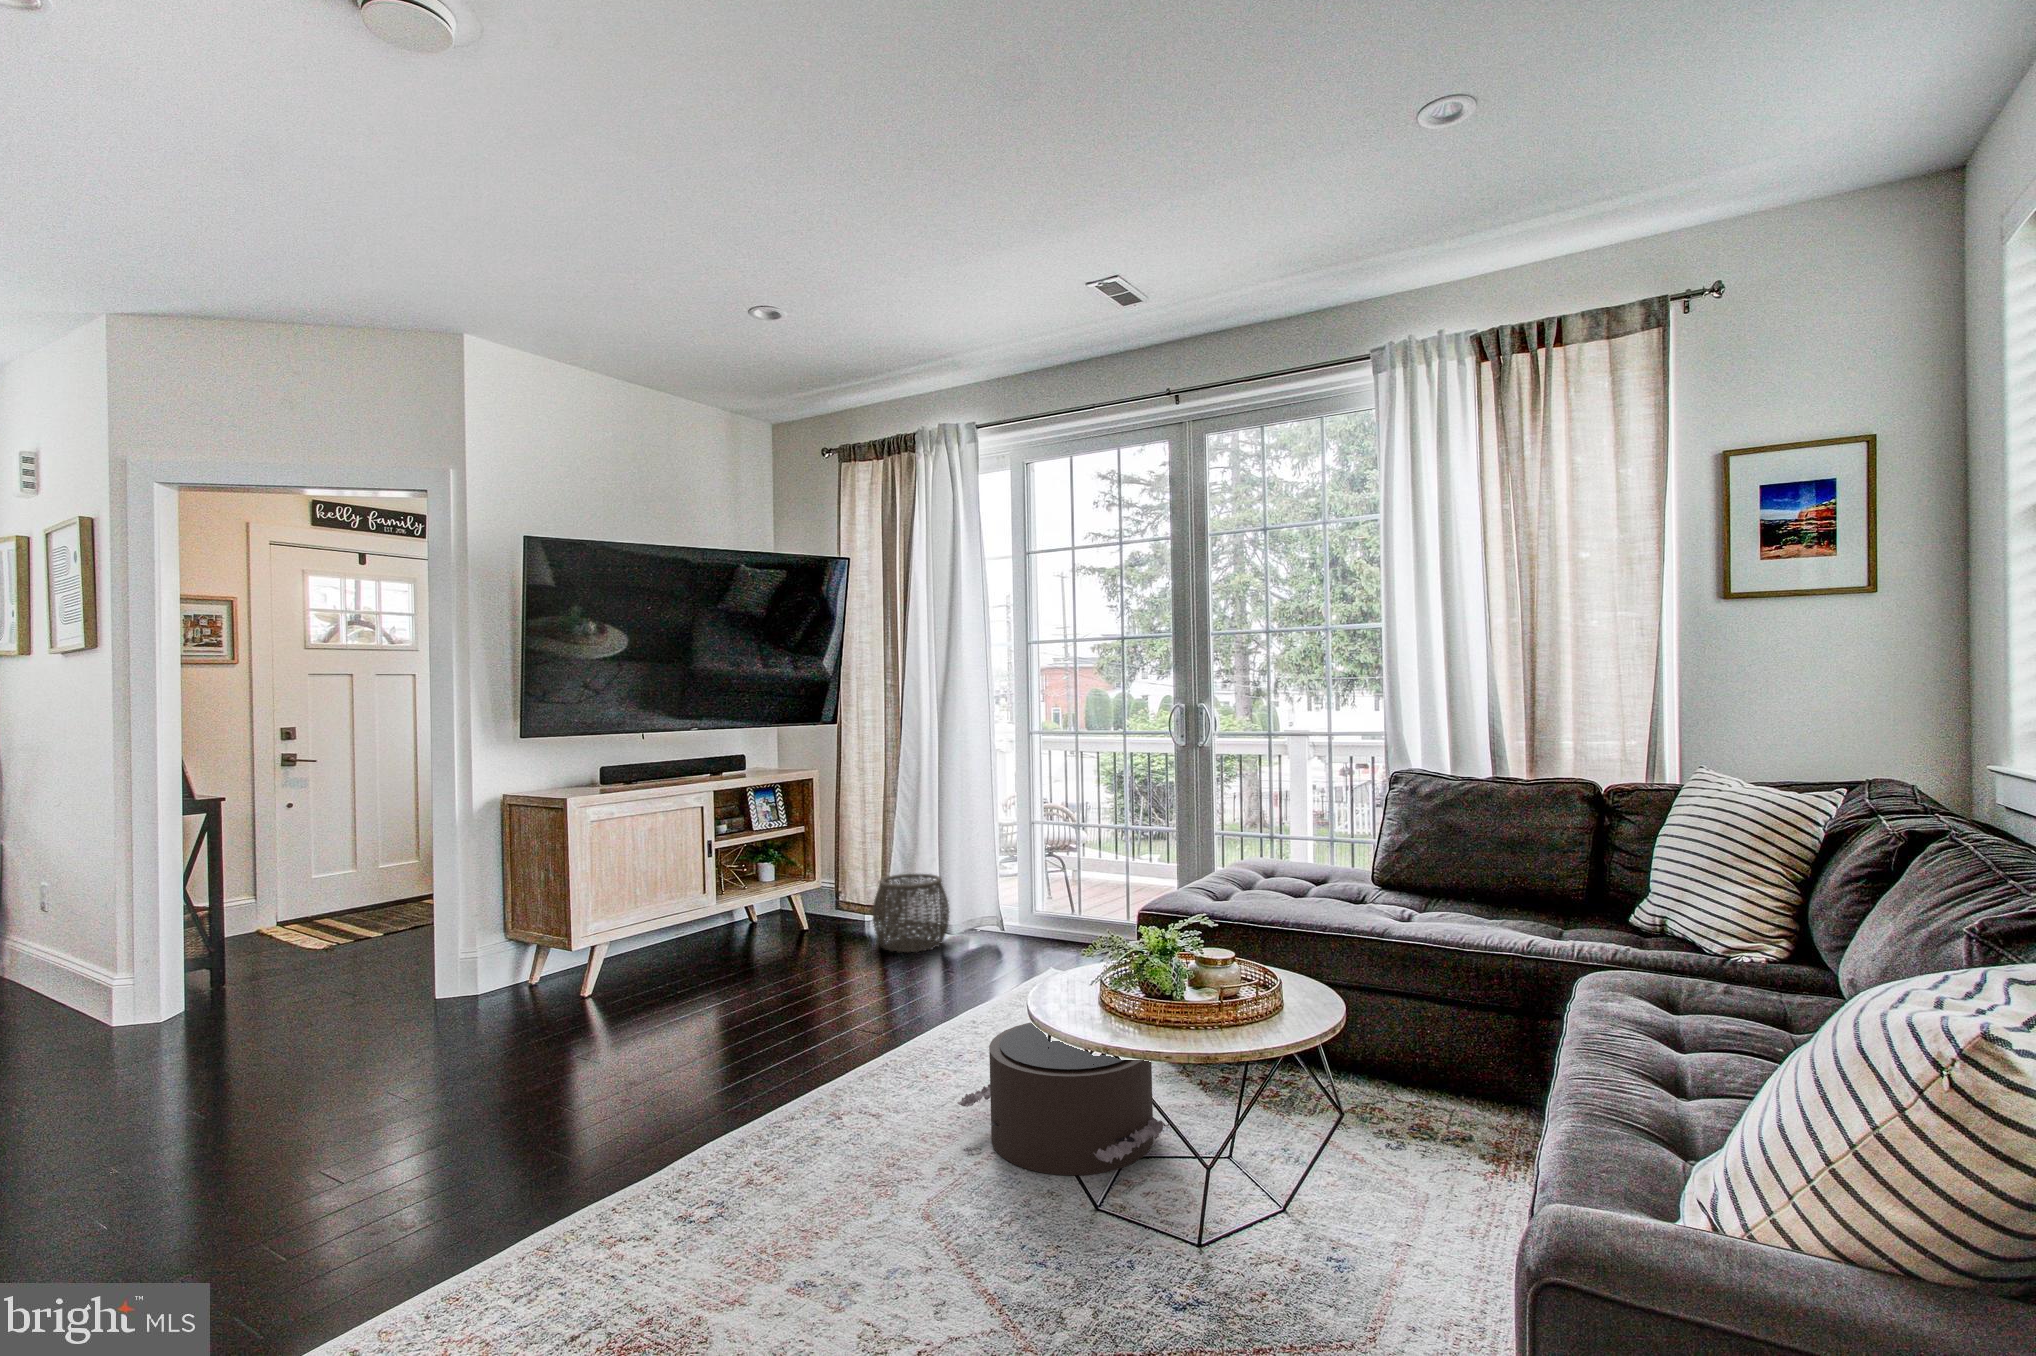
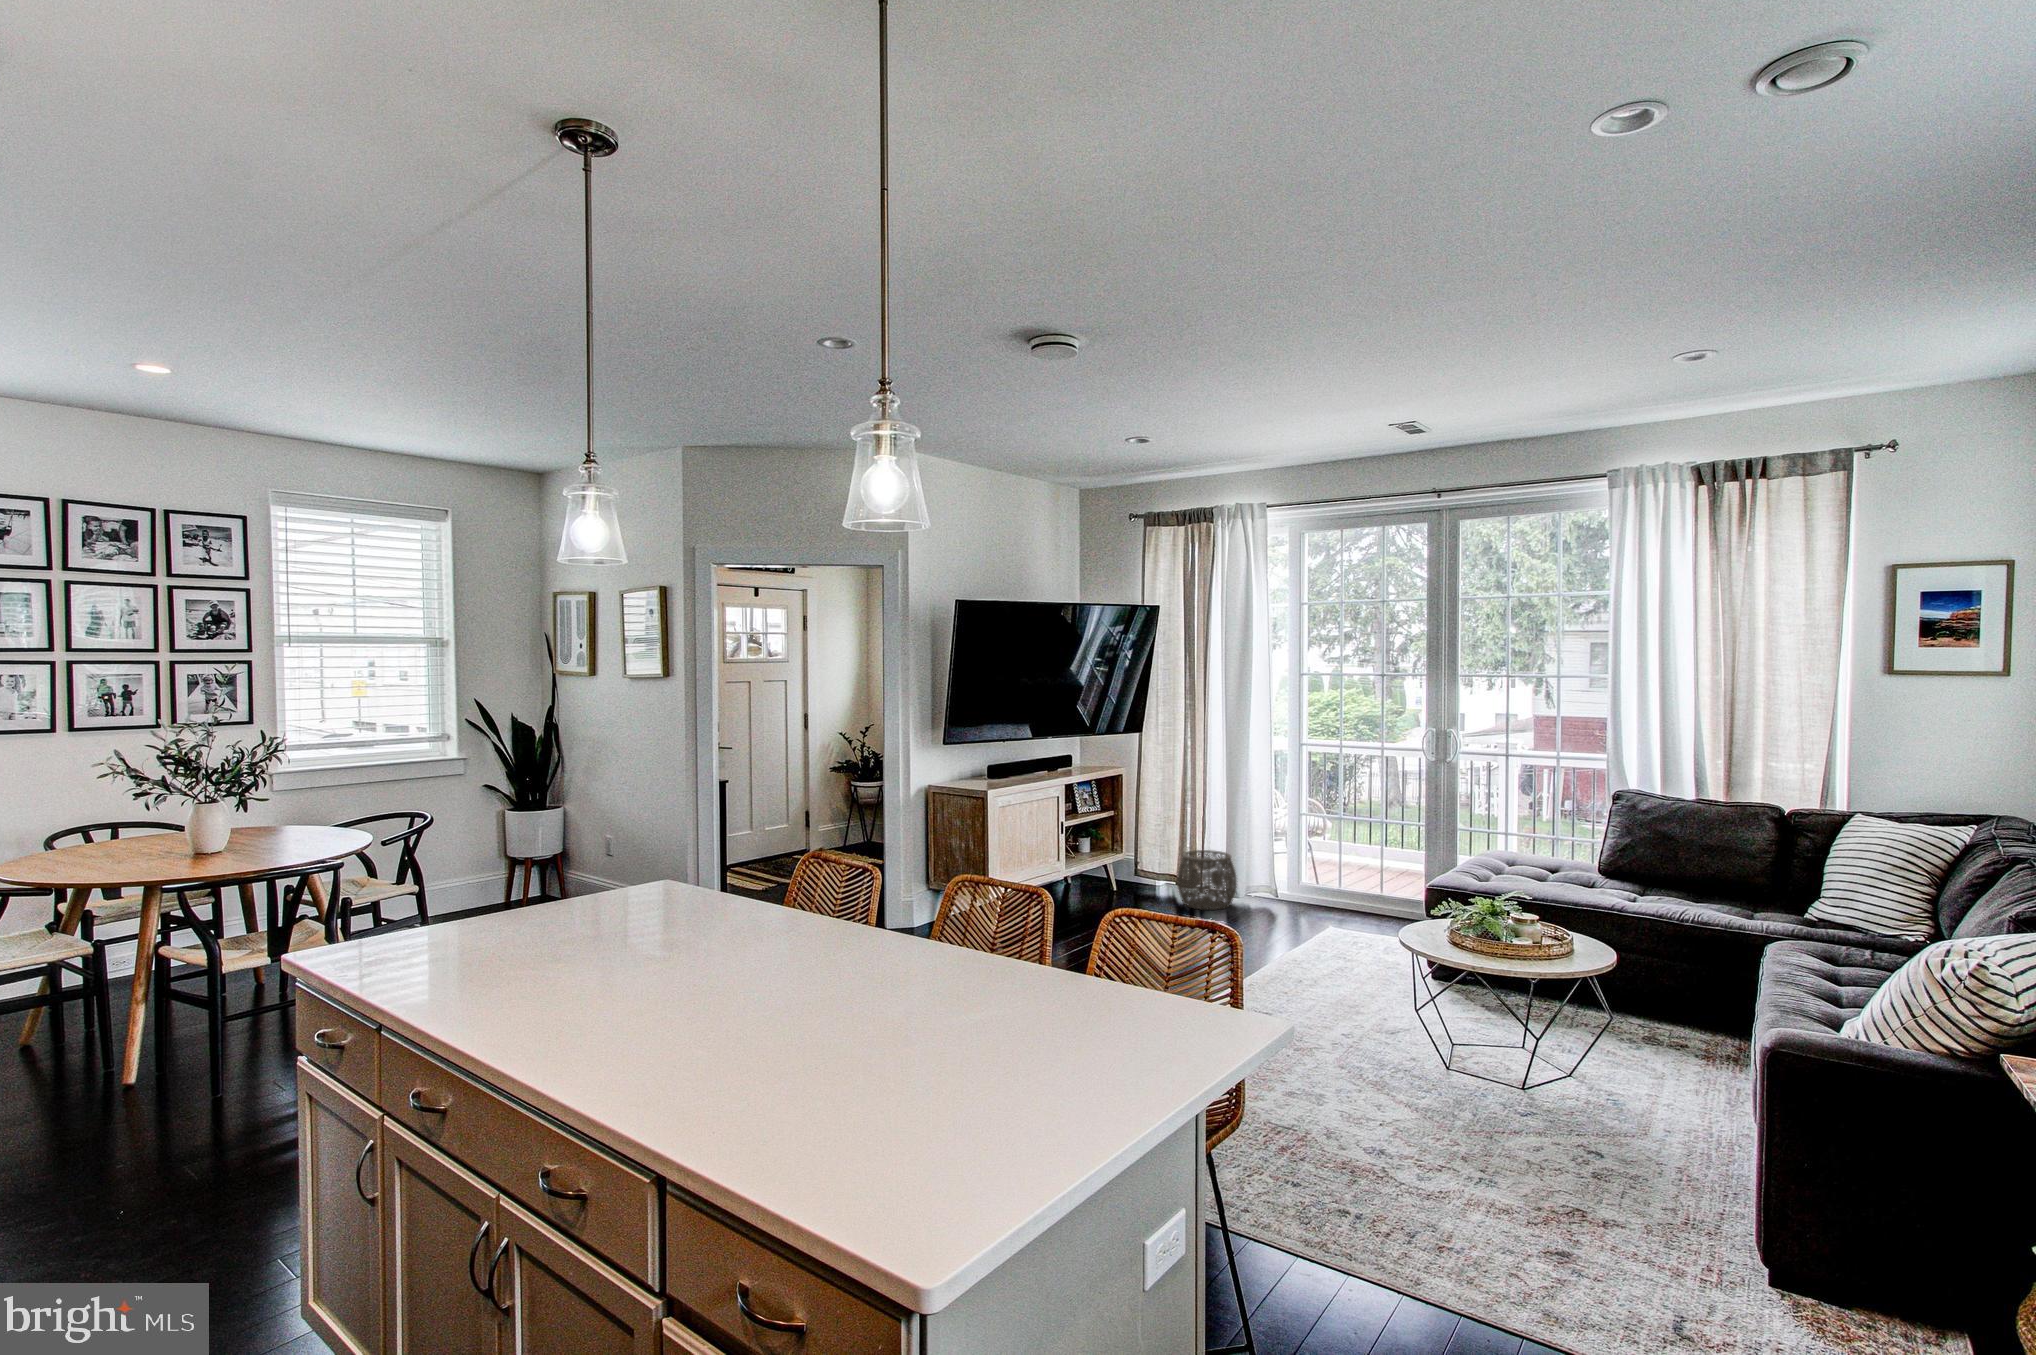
pouf: present [957,1023,1169,1175] -> none [1329,957,1481,1051]

